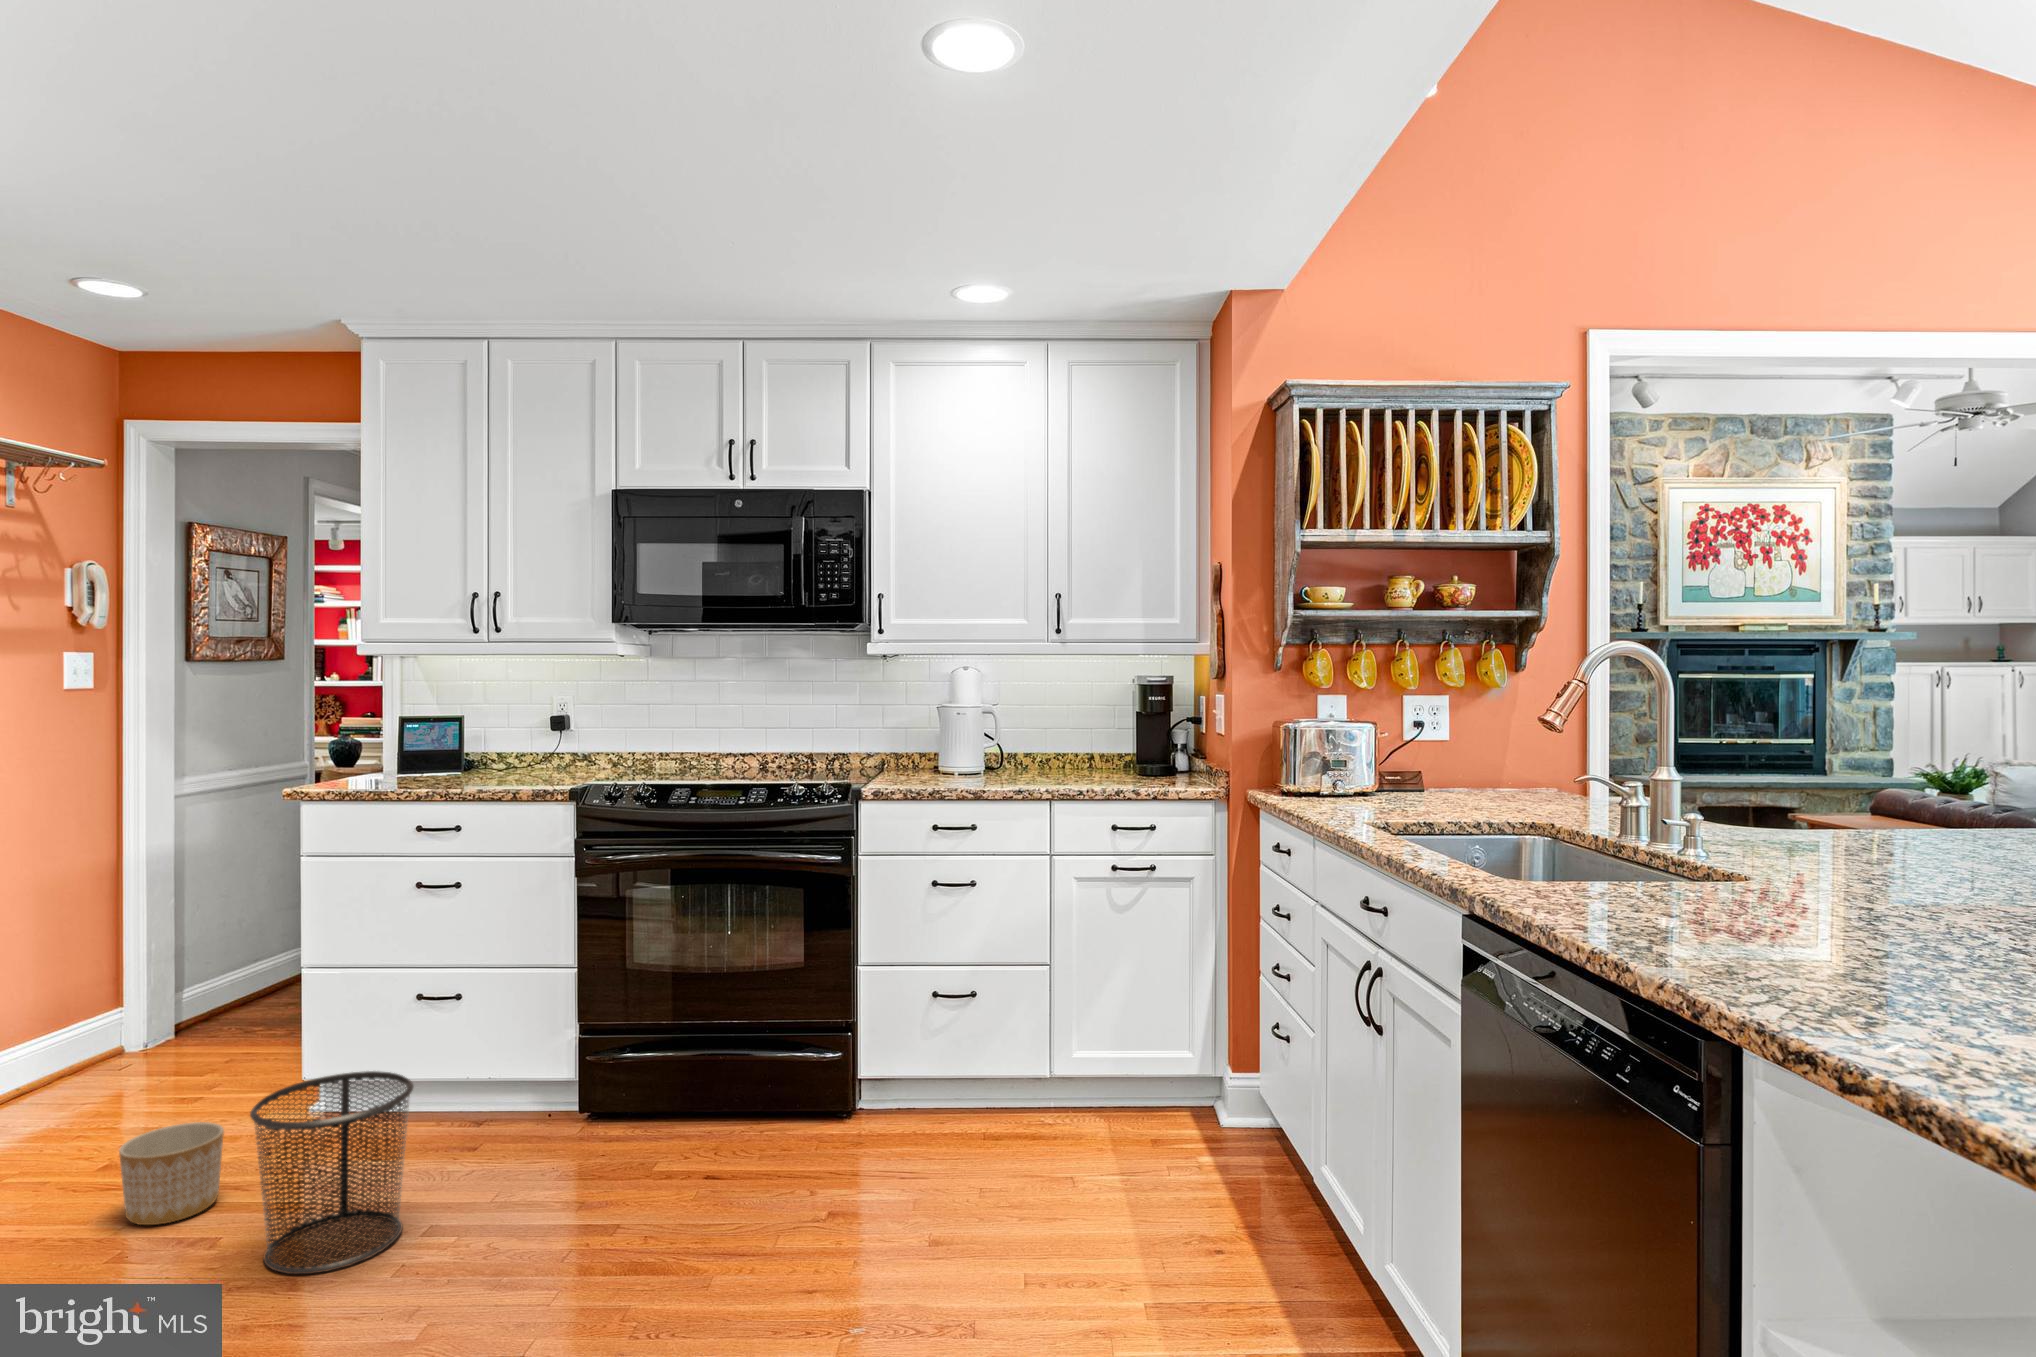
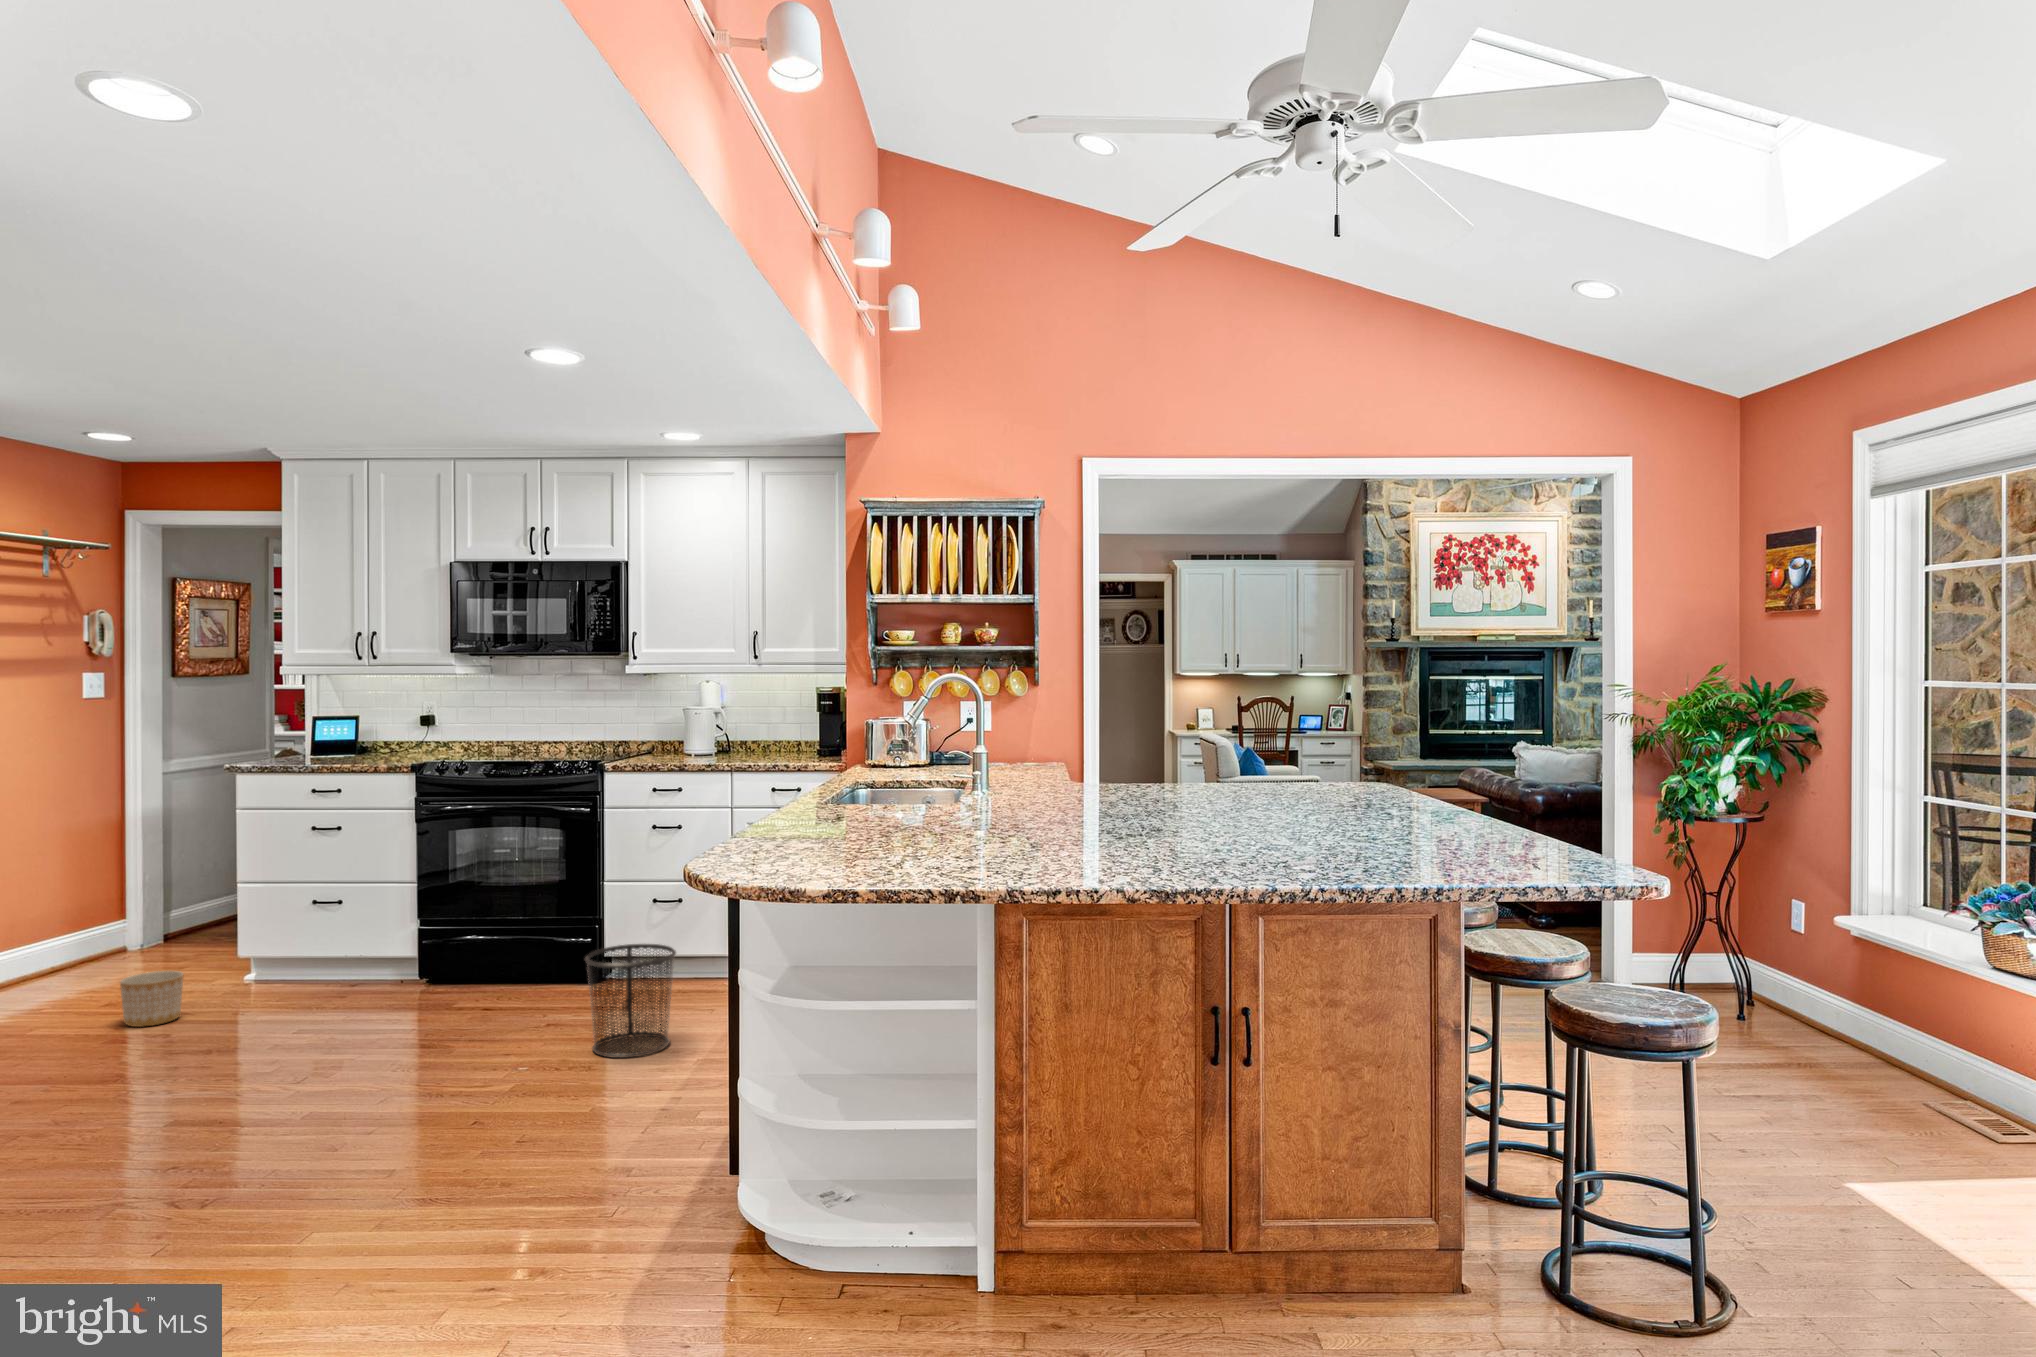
waste bin: present [250,1071,414,1274] -> present [585,944,676,1058]

